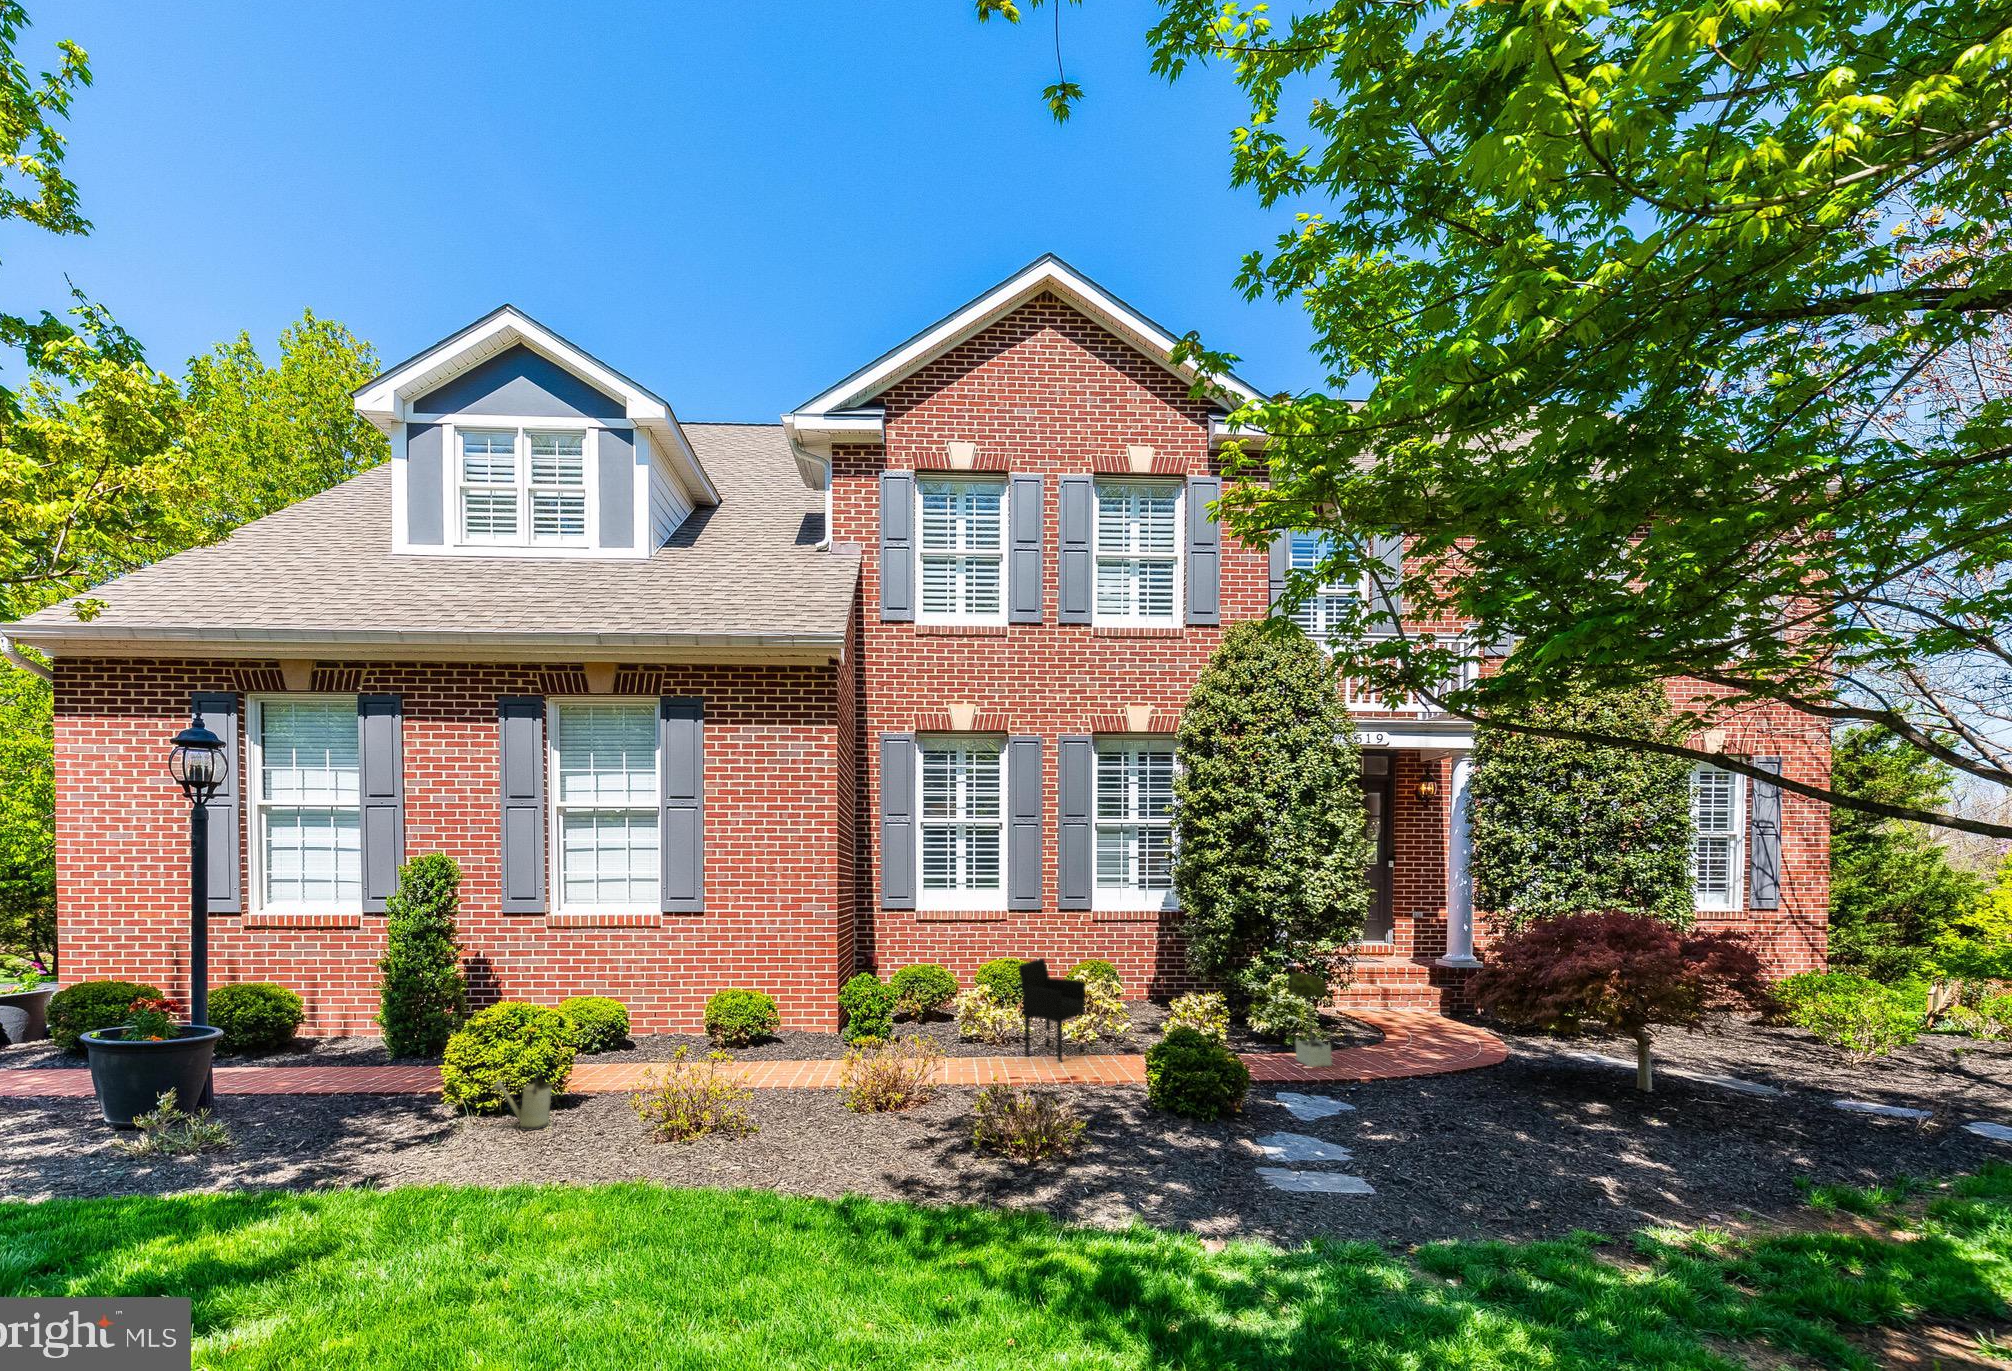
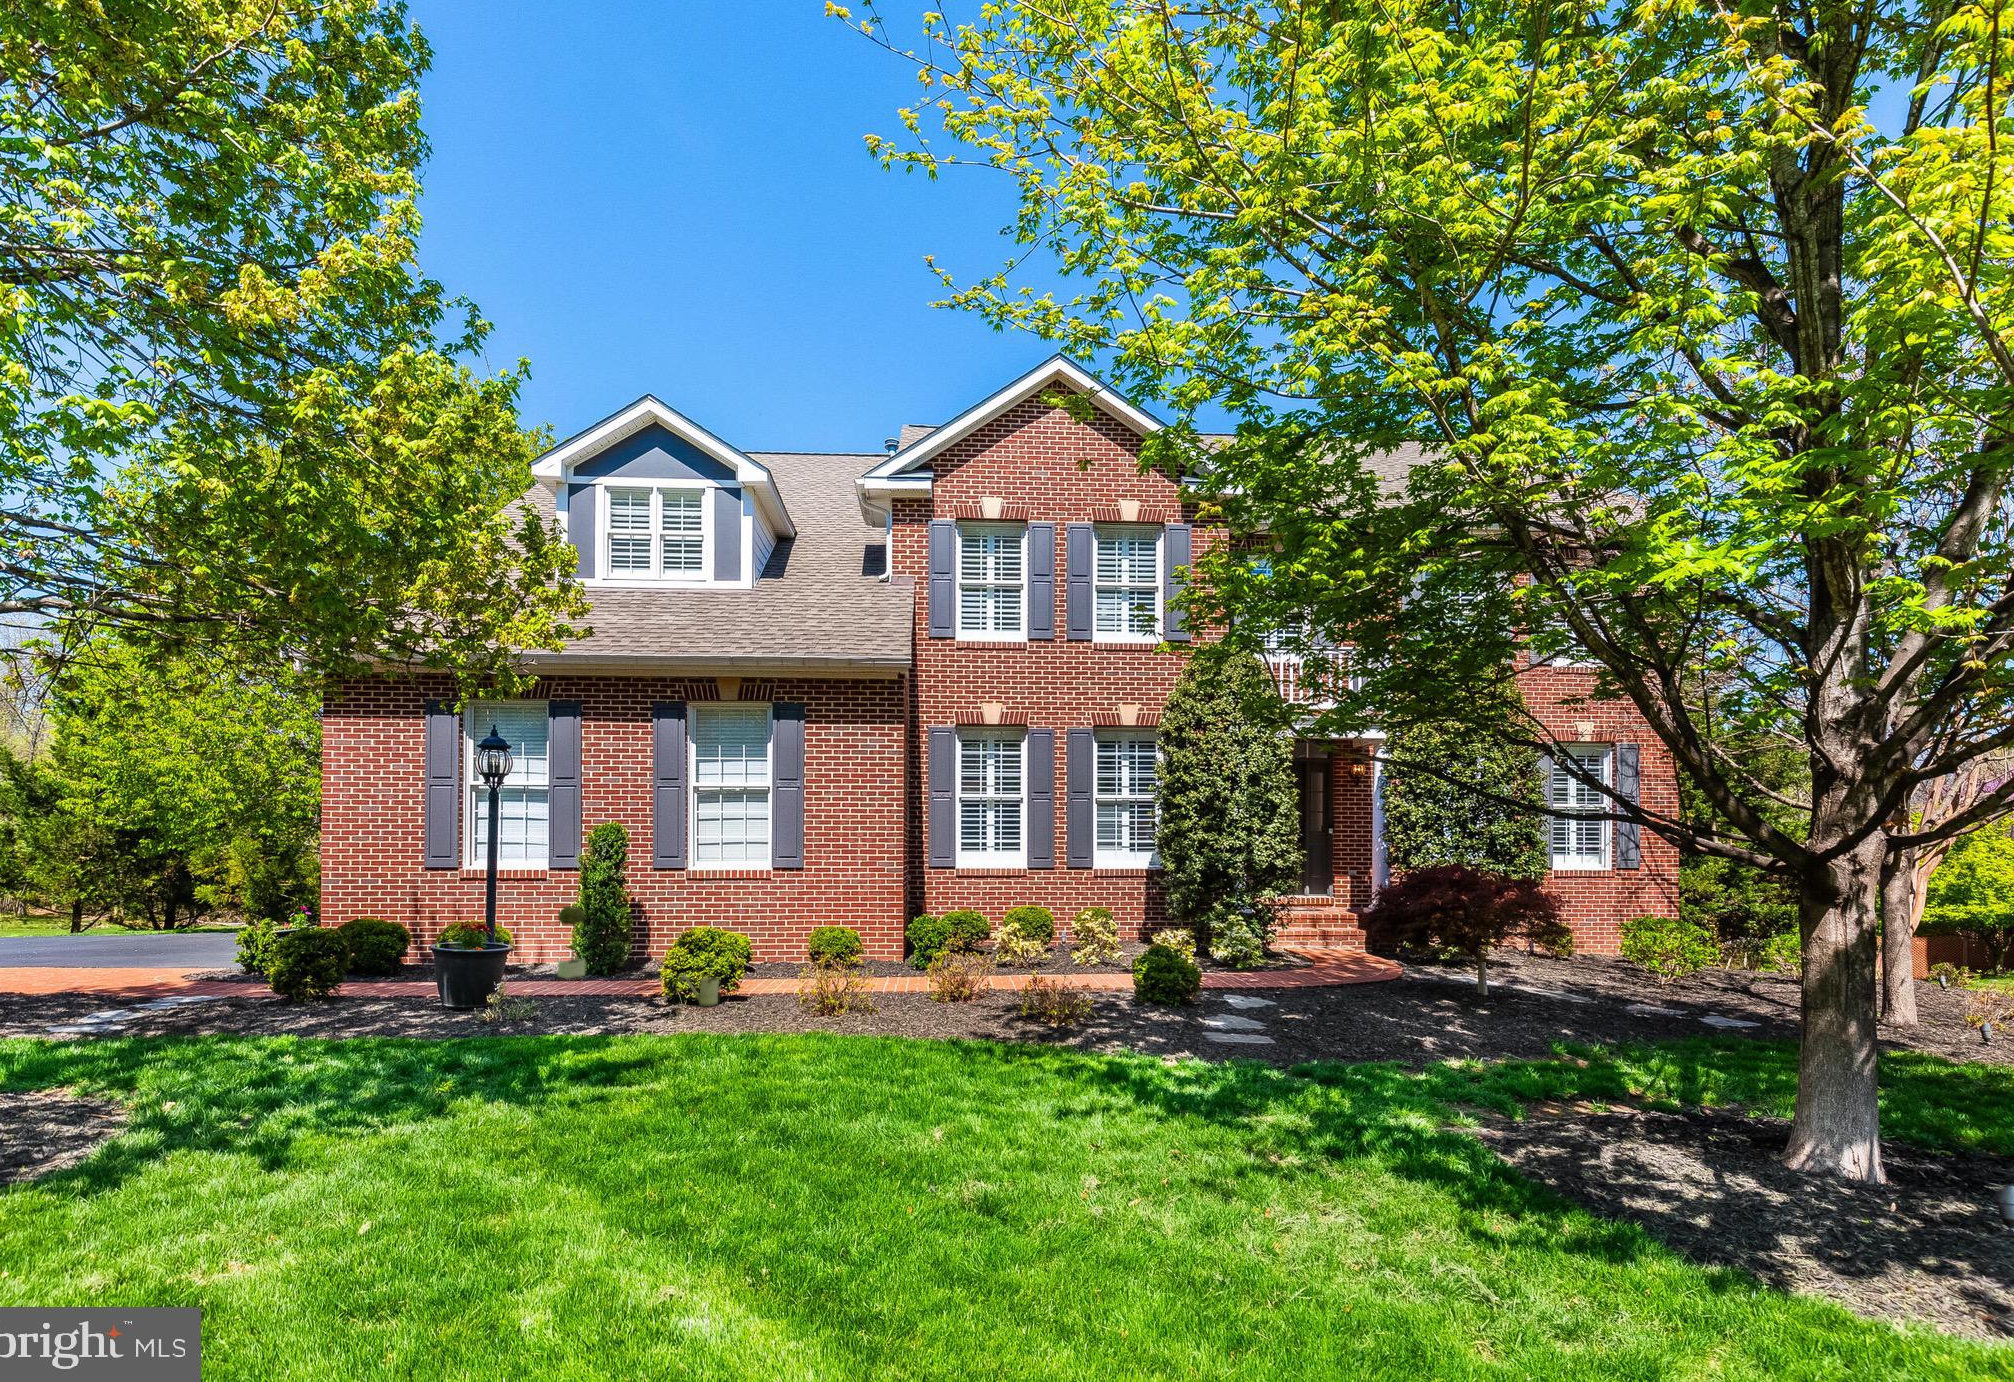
armchair: present [1019,958,1086,1062] -> none [1037,901,1087,975]
potted tree: present [1287,973,1332,1067] -> present [558,906,587,978]

